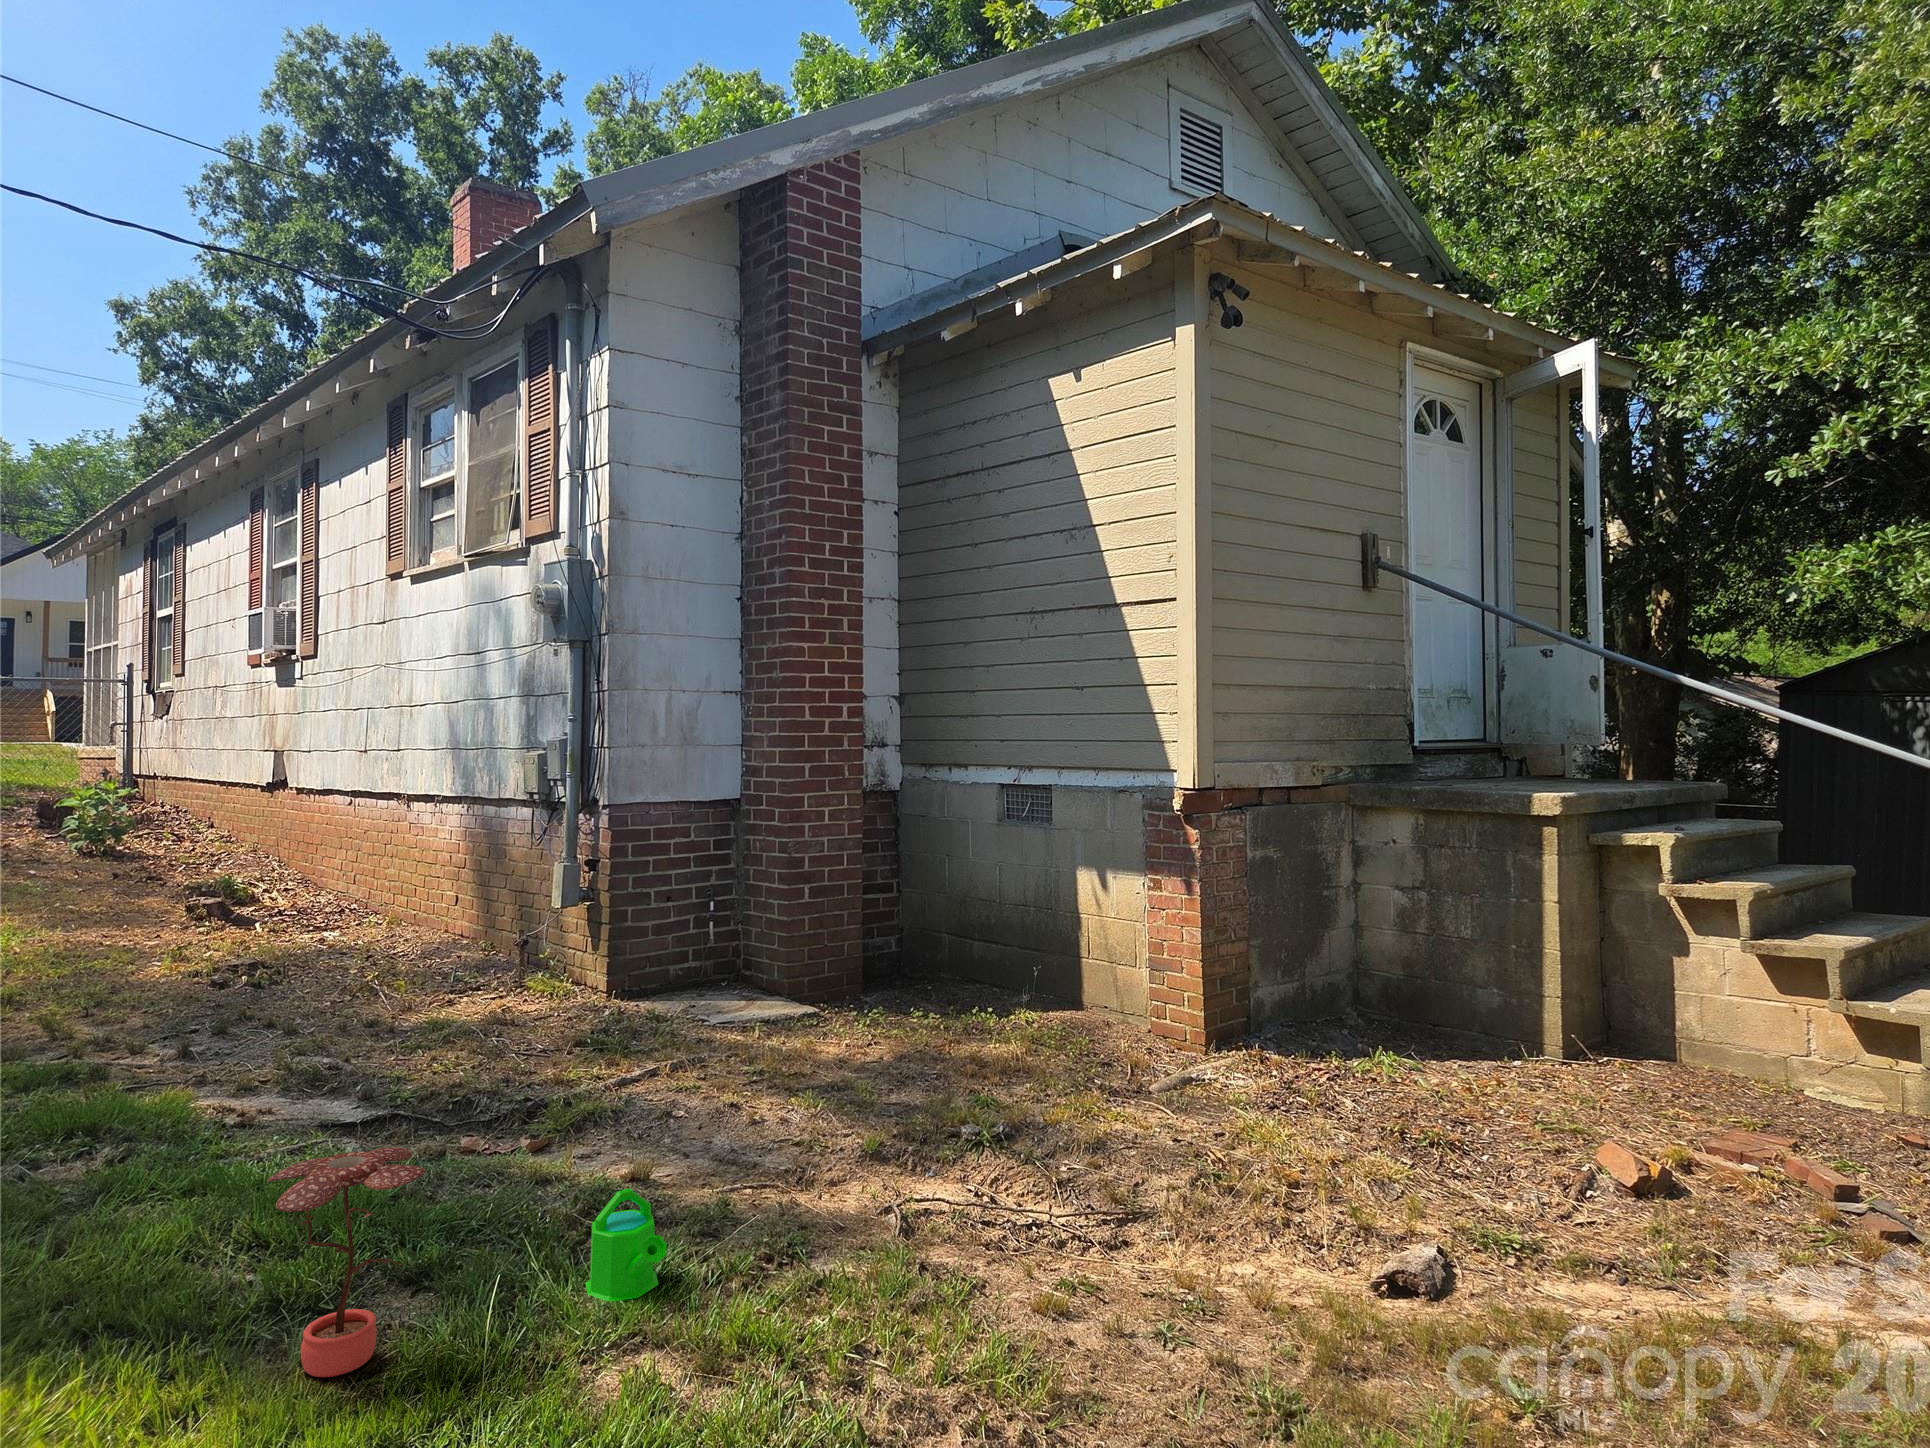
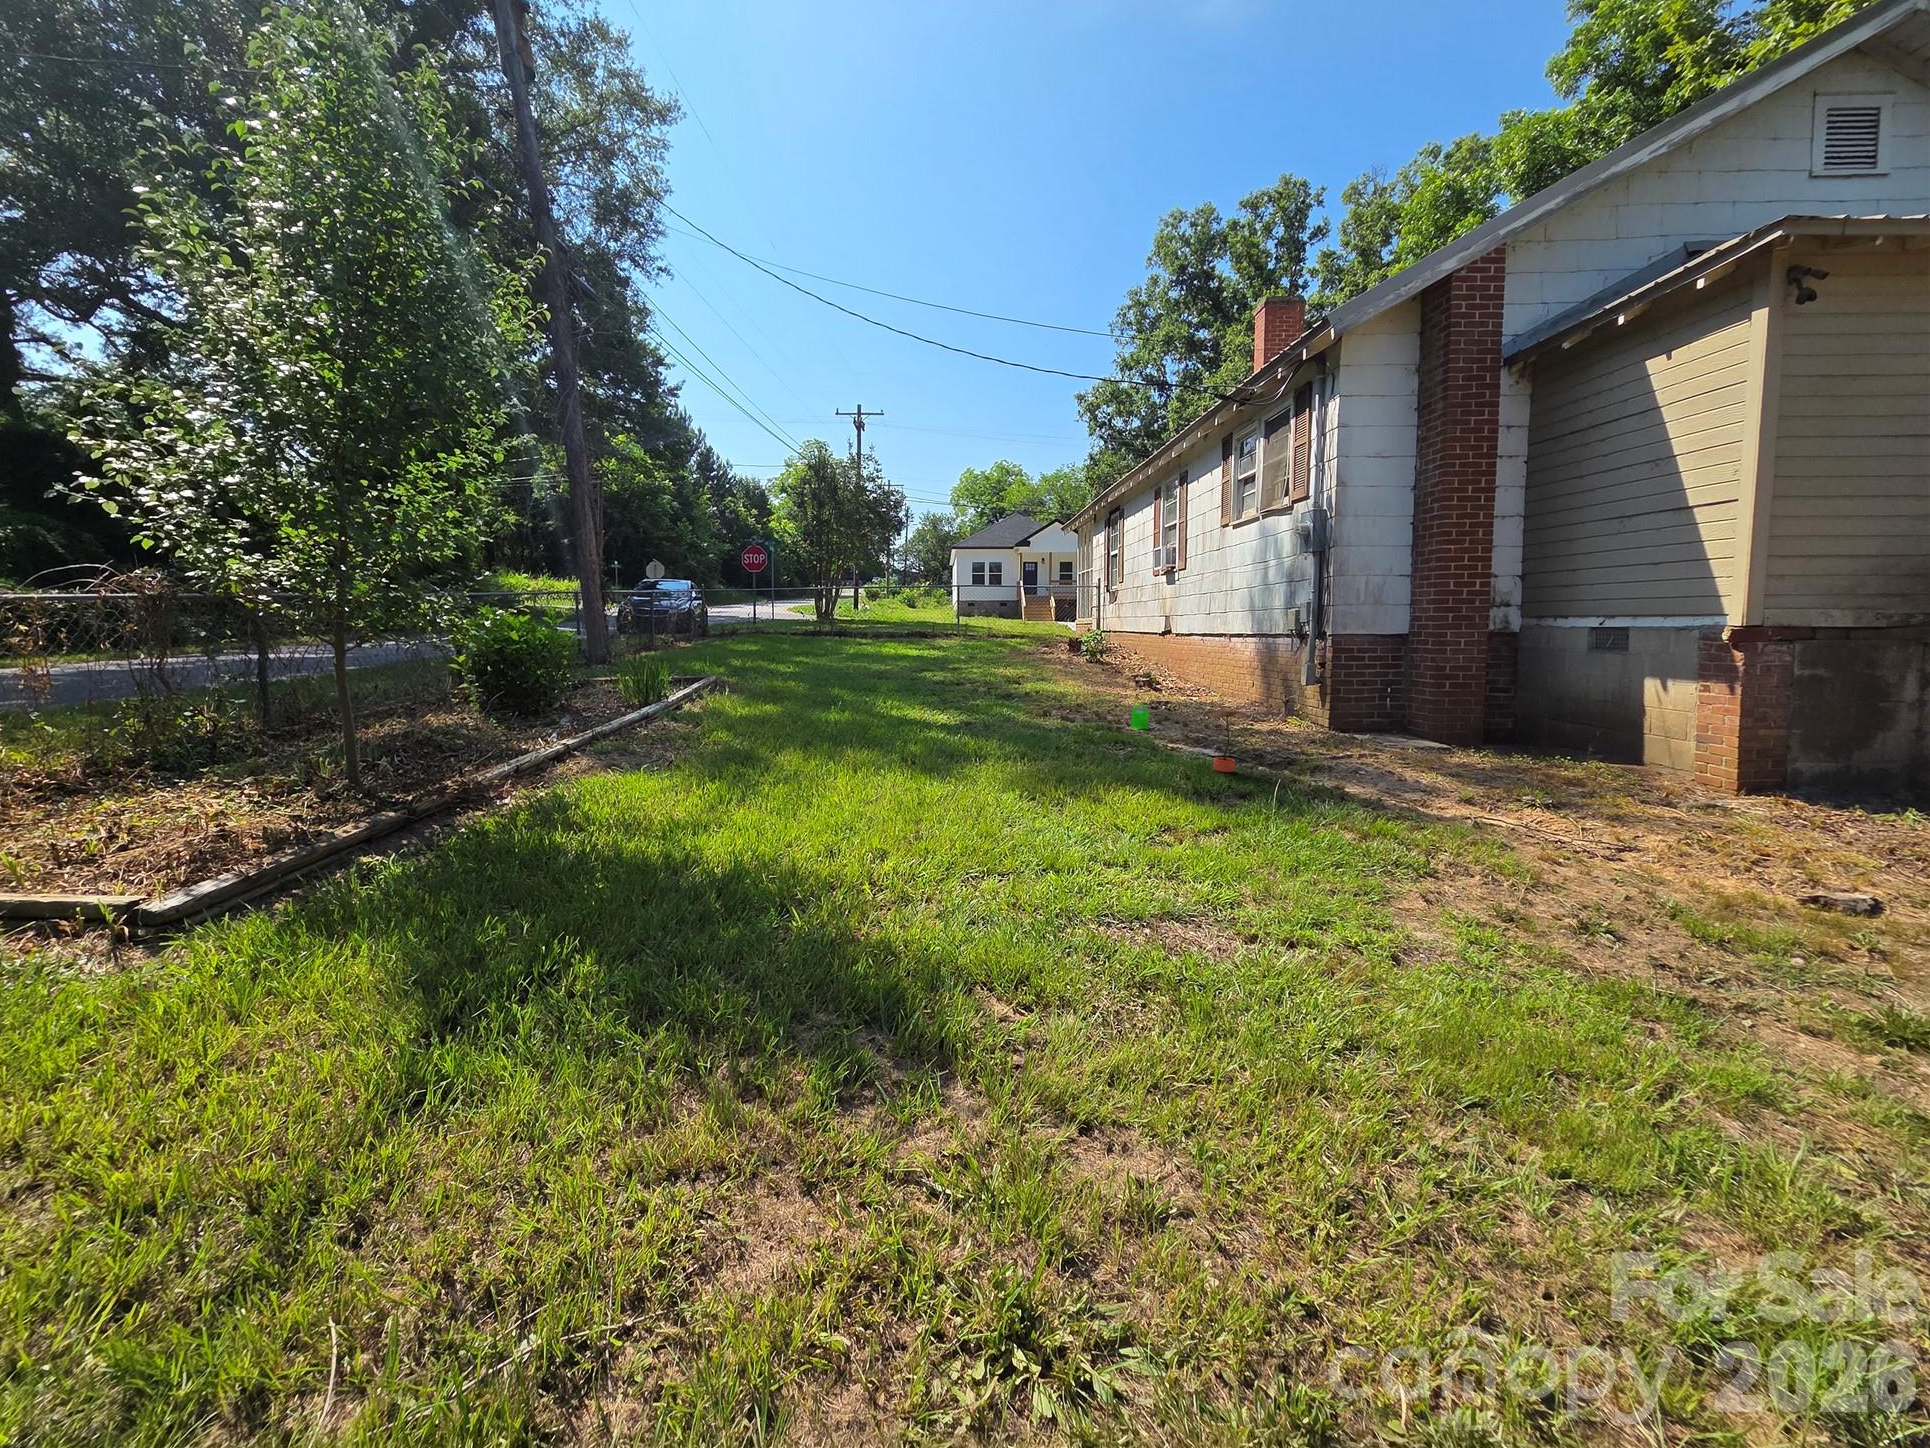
watering can: present [585,1188,667,1301] -> present [1131,703,1149,729]

